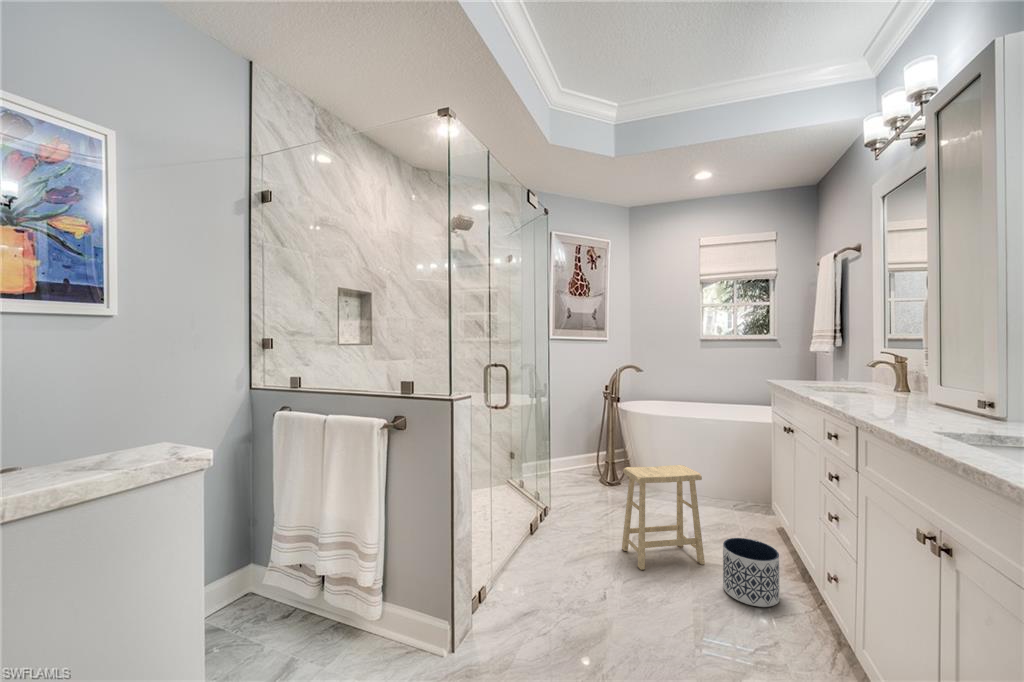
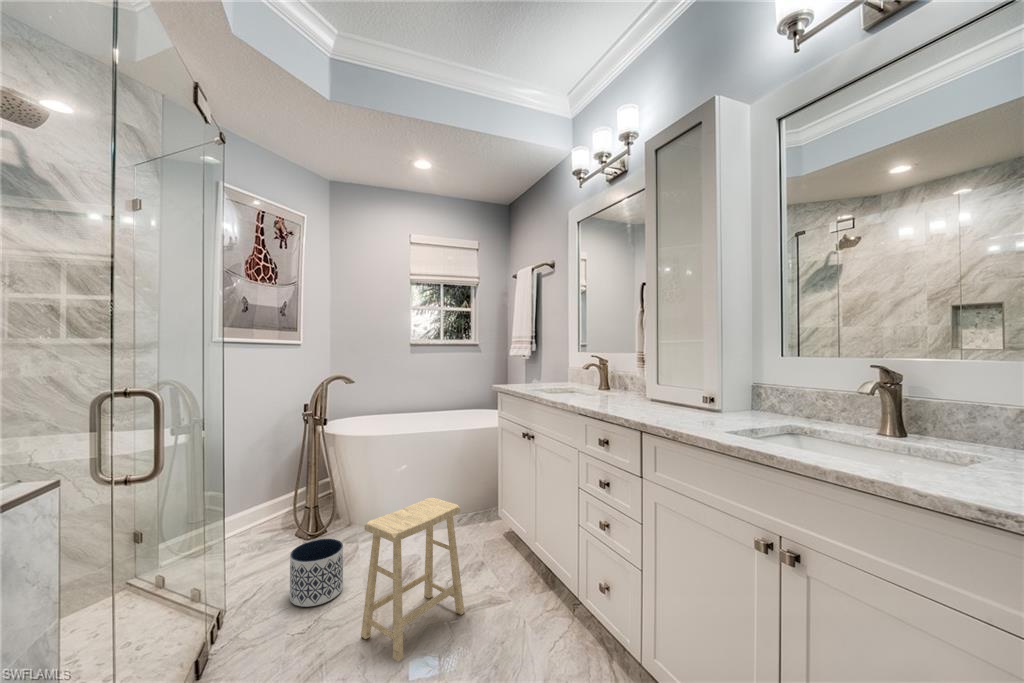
planter: present [723,538,779,607] -> present [290,539,343,607]

